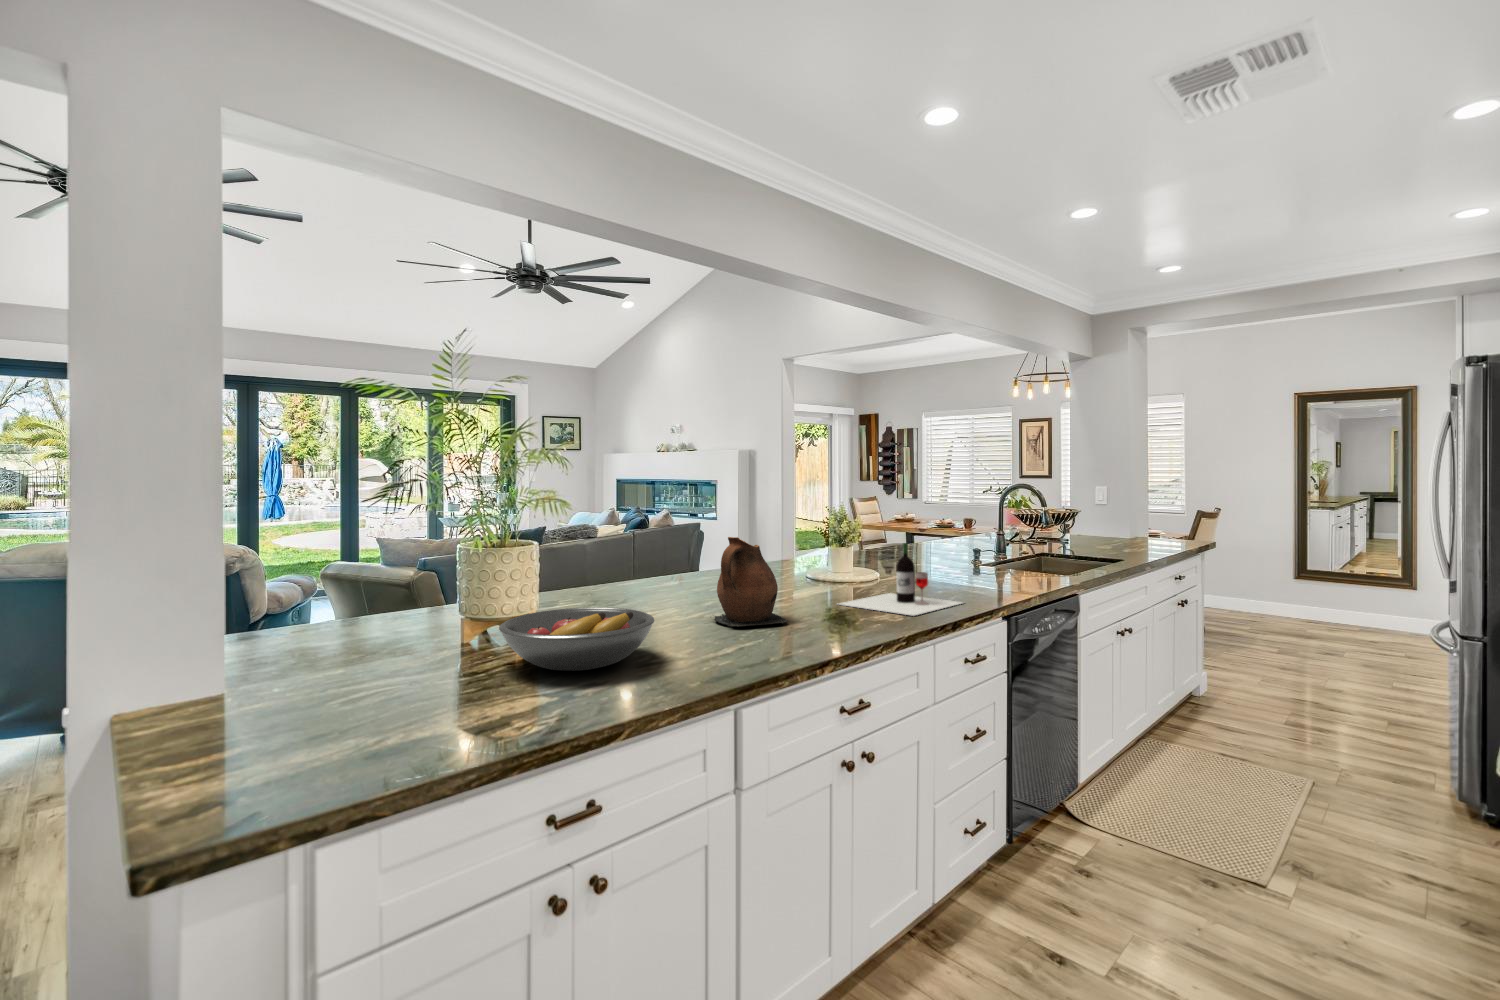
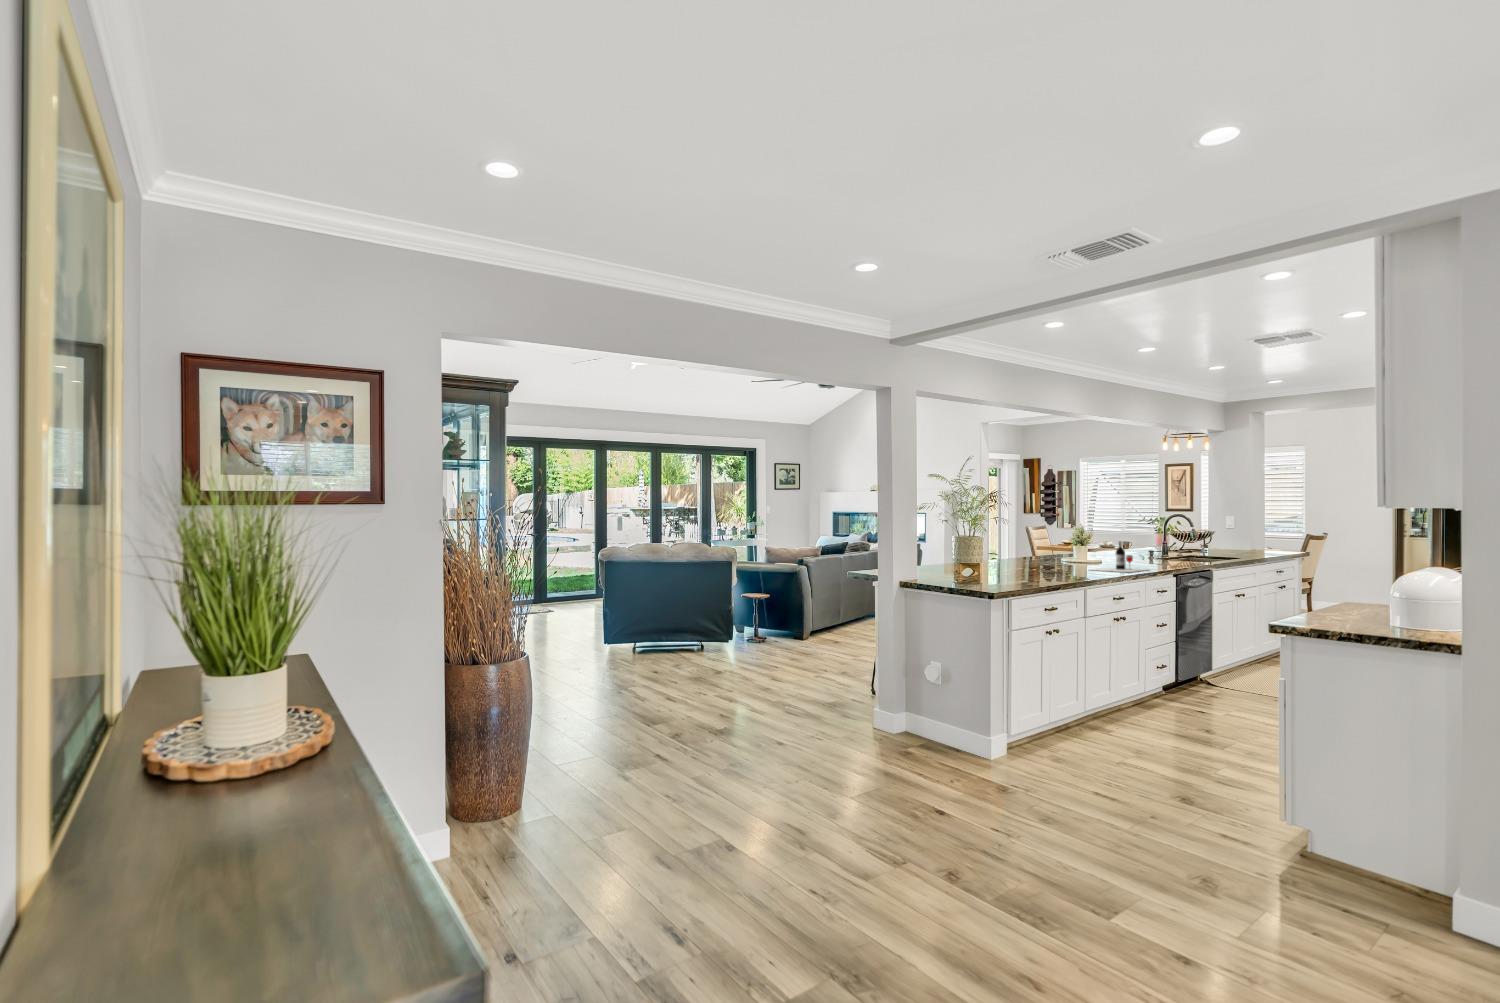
ceramic pitcher: present [714,537,788,626] -> none [1034,536,1072,574]
fruit bowl: present [499,607,654,671] -> none [975,559,1036,580]

